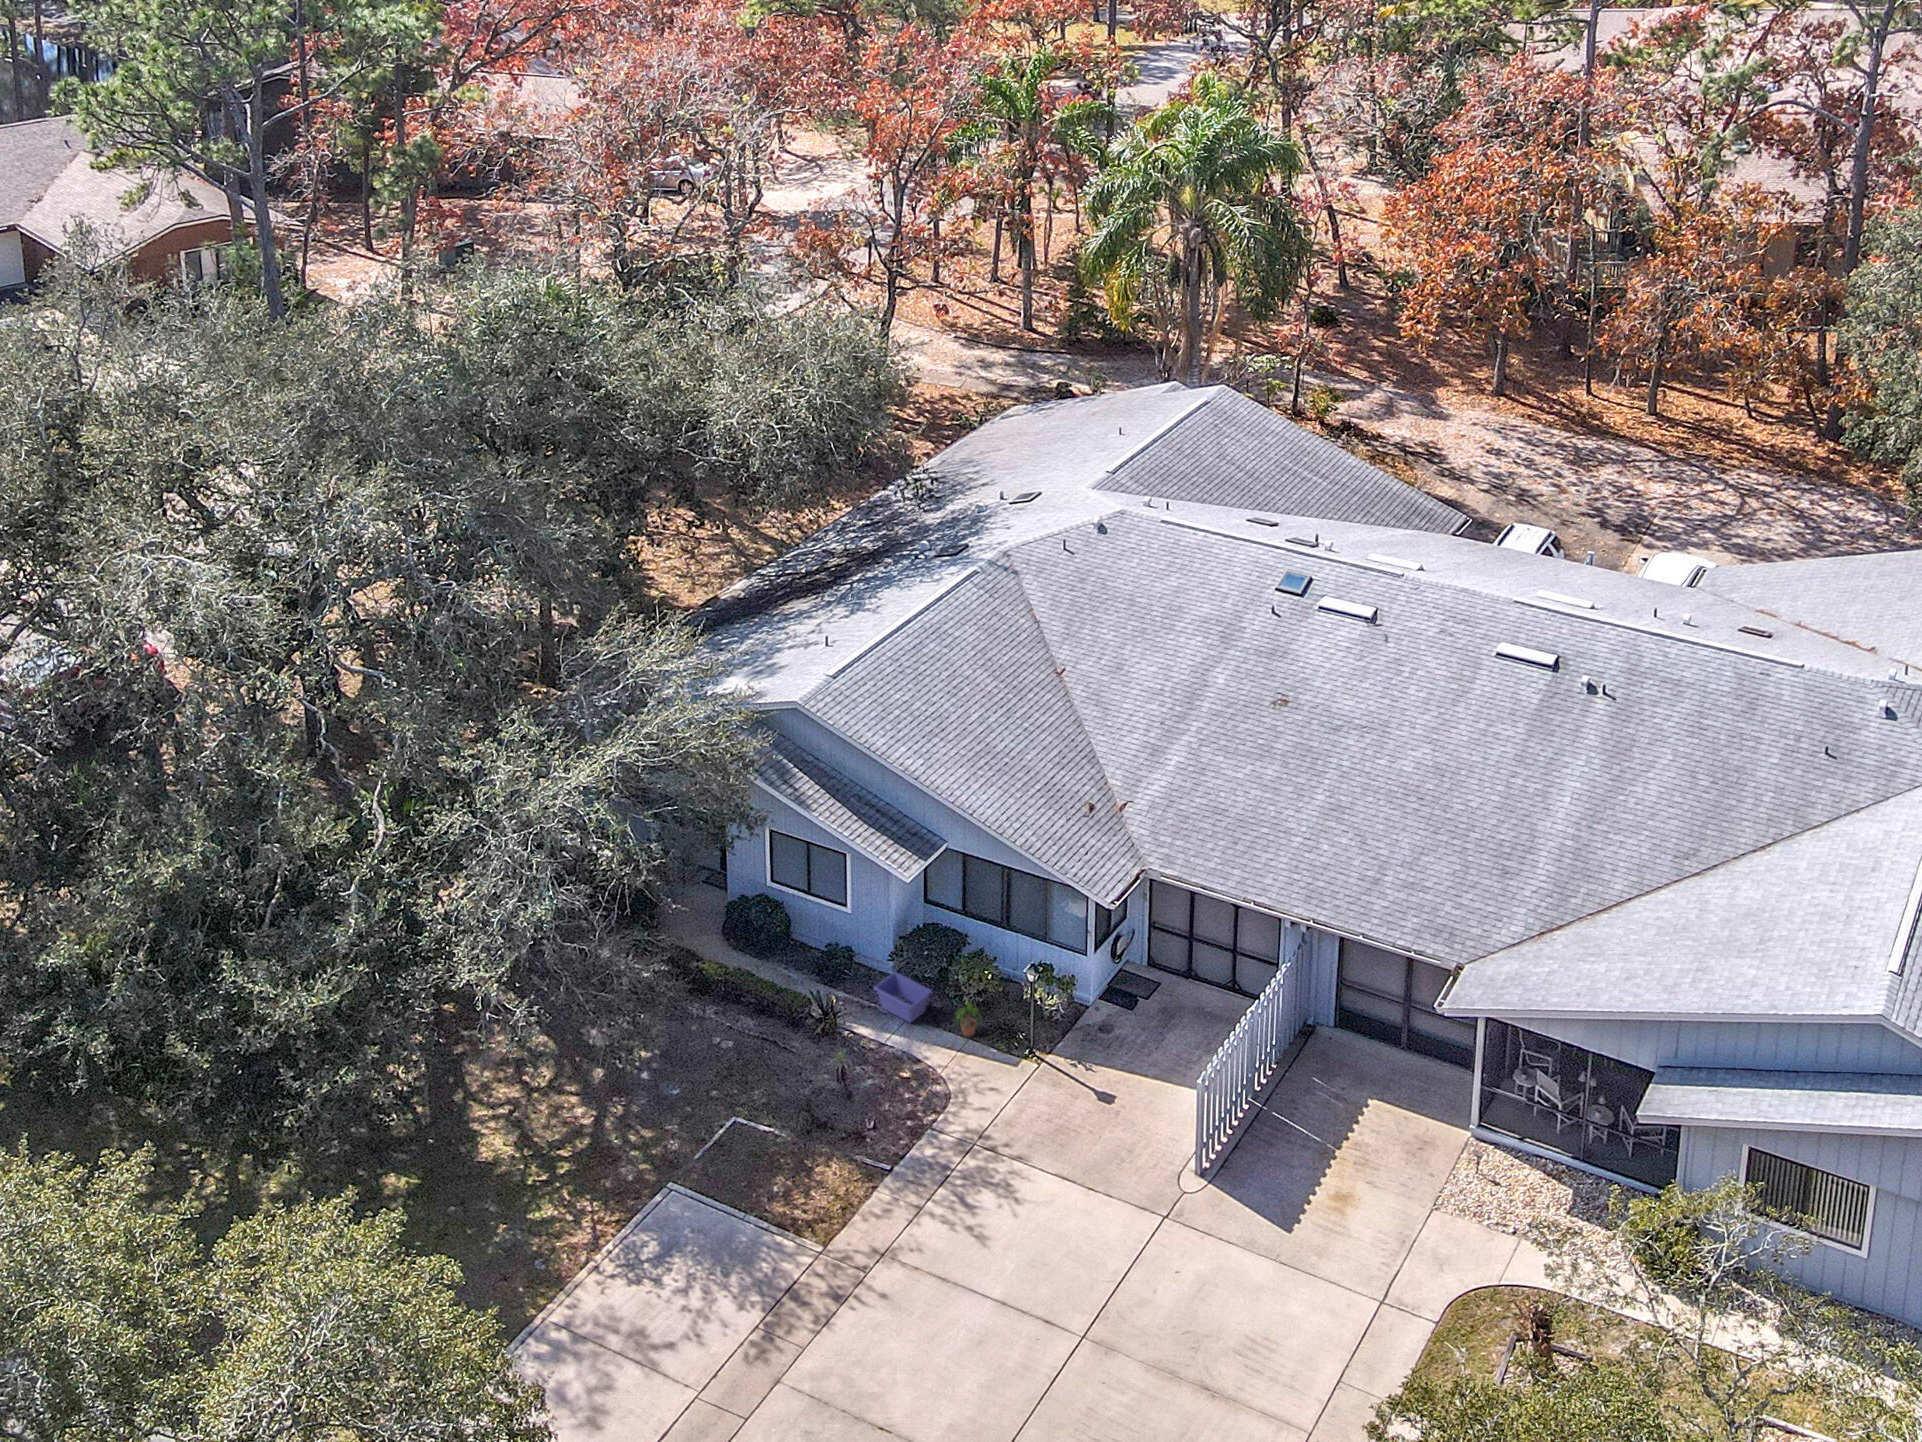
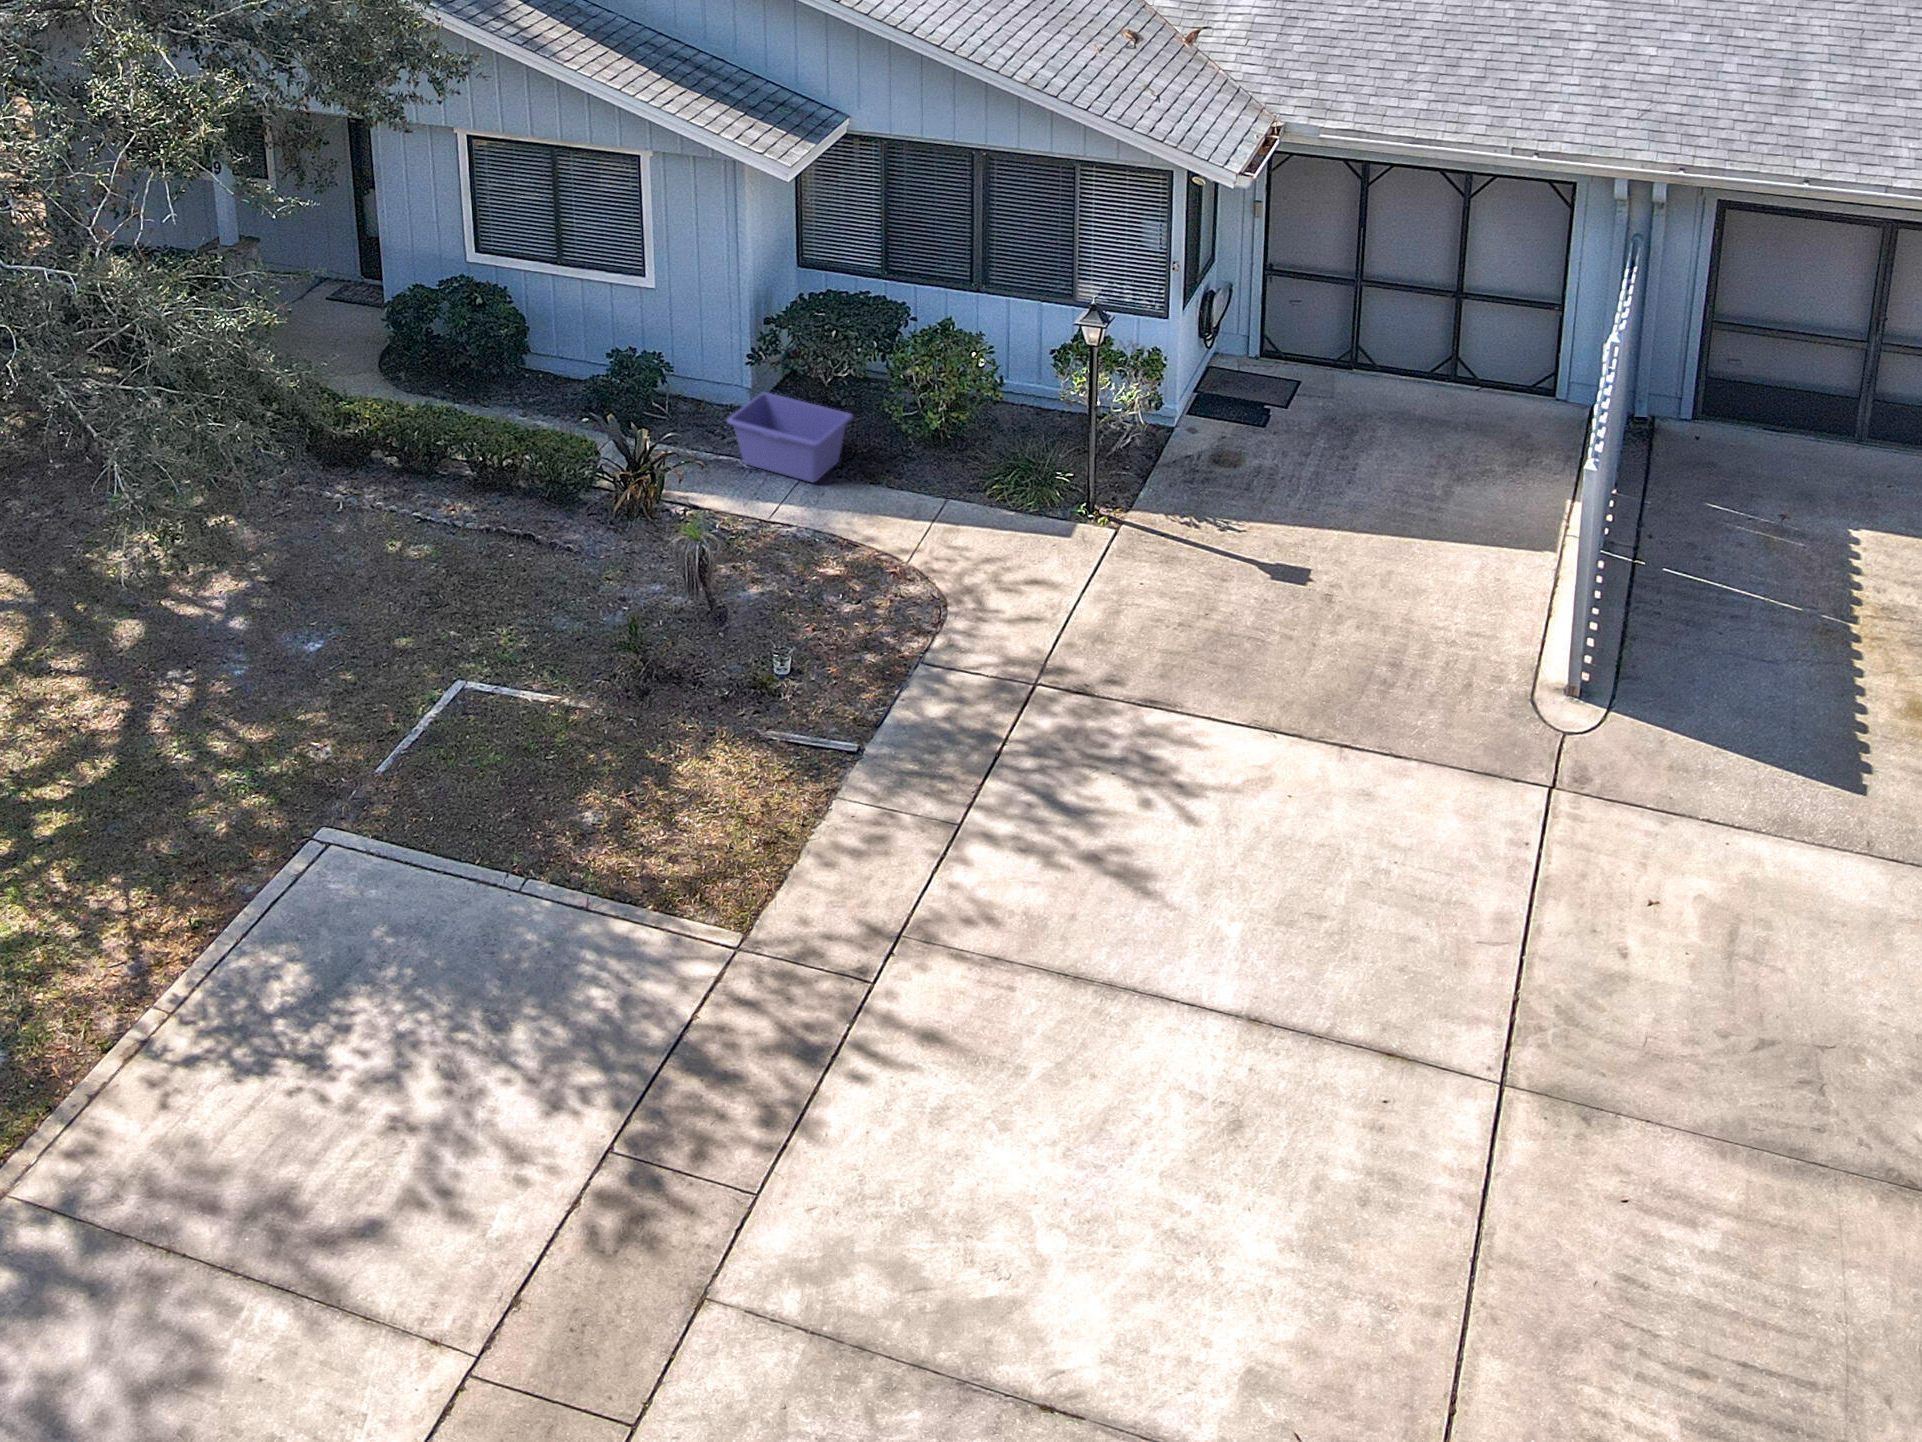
potted plant: present [956,1003,980,1036] -> none [908,423,989,495]

